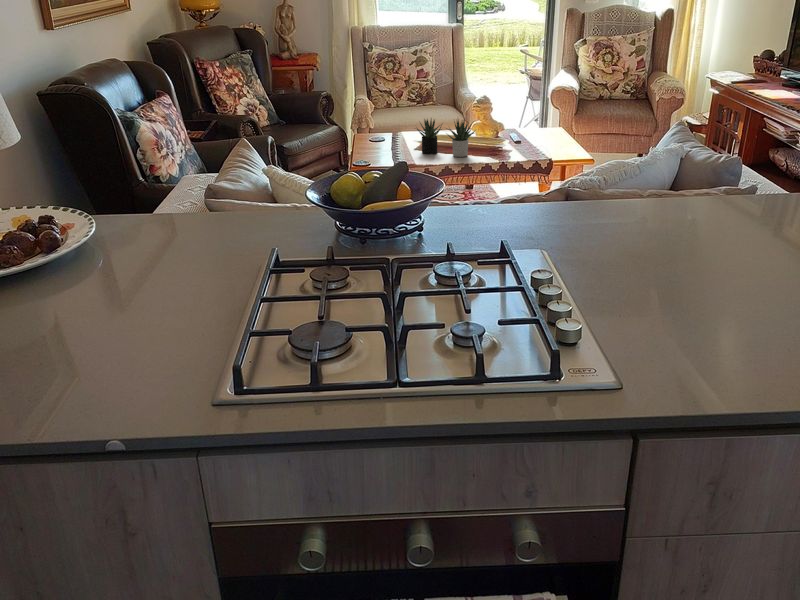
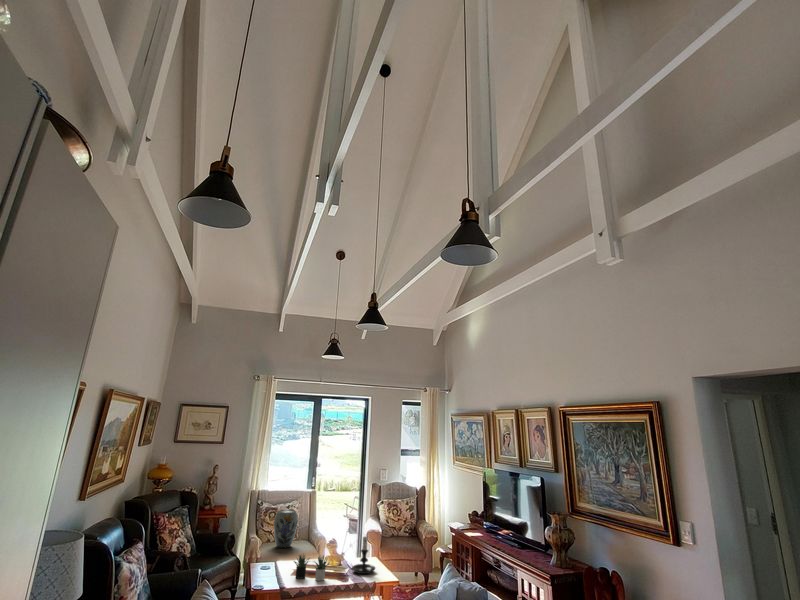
vase: none [392,56,431,115] -> present [274,509,298,548]
candle holder: none [515,88,557,150] -> present [352,536,375,574]

